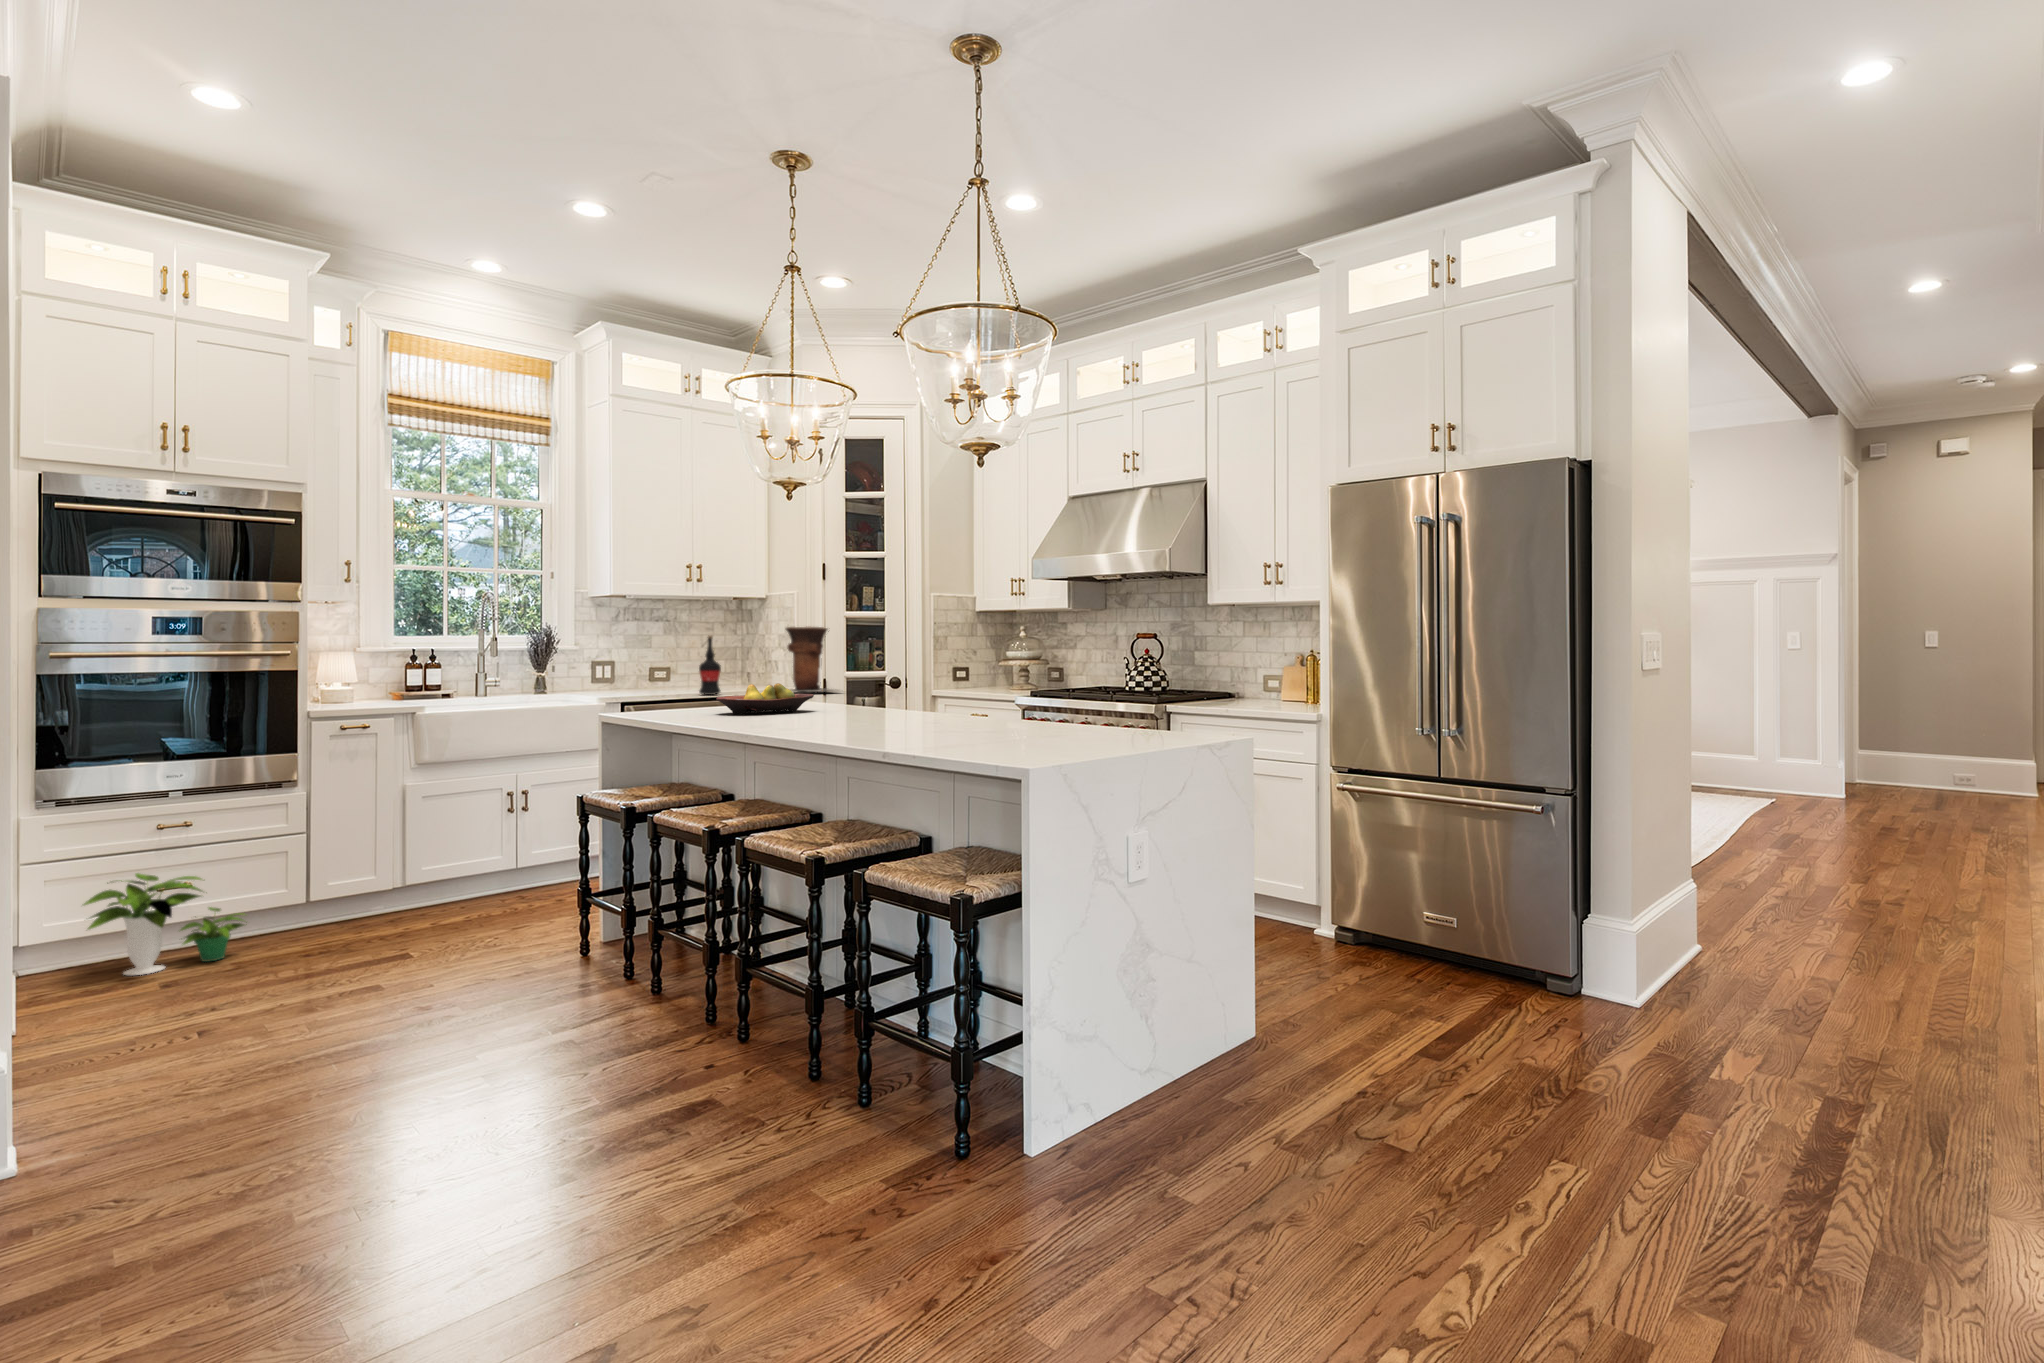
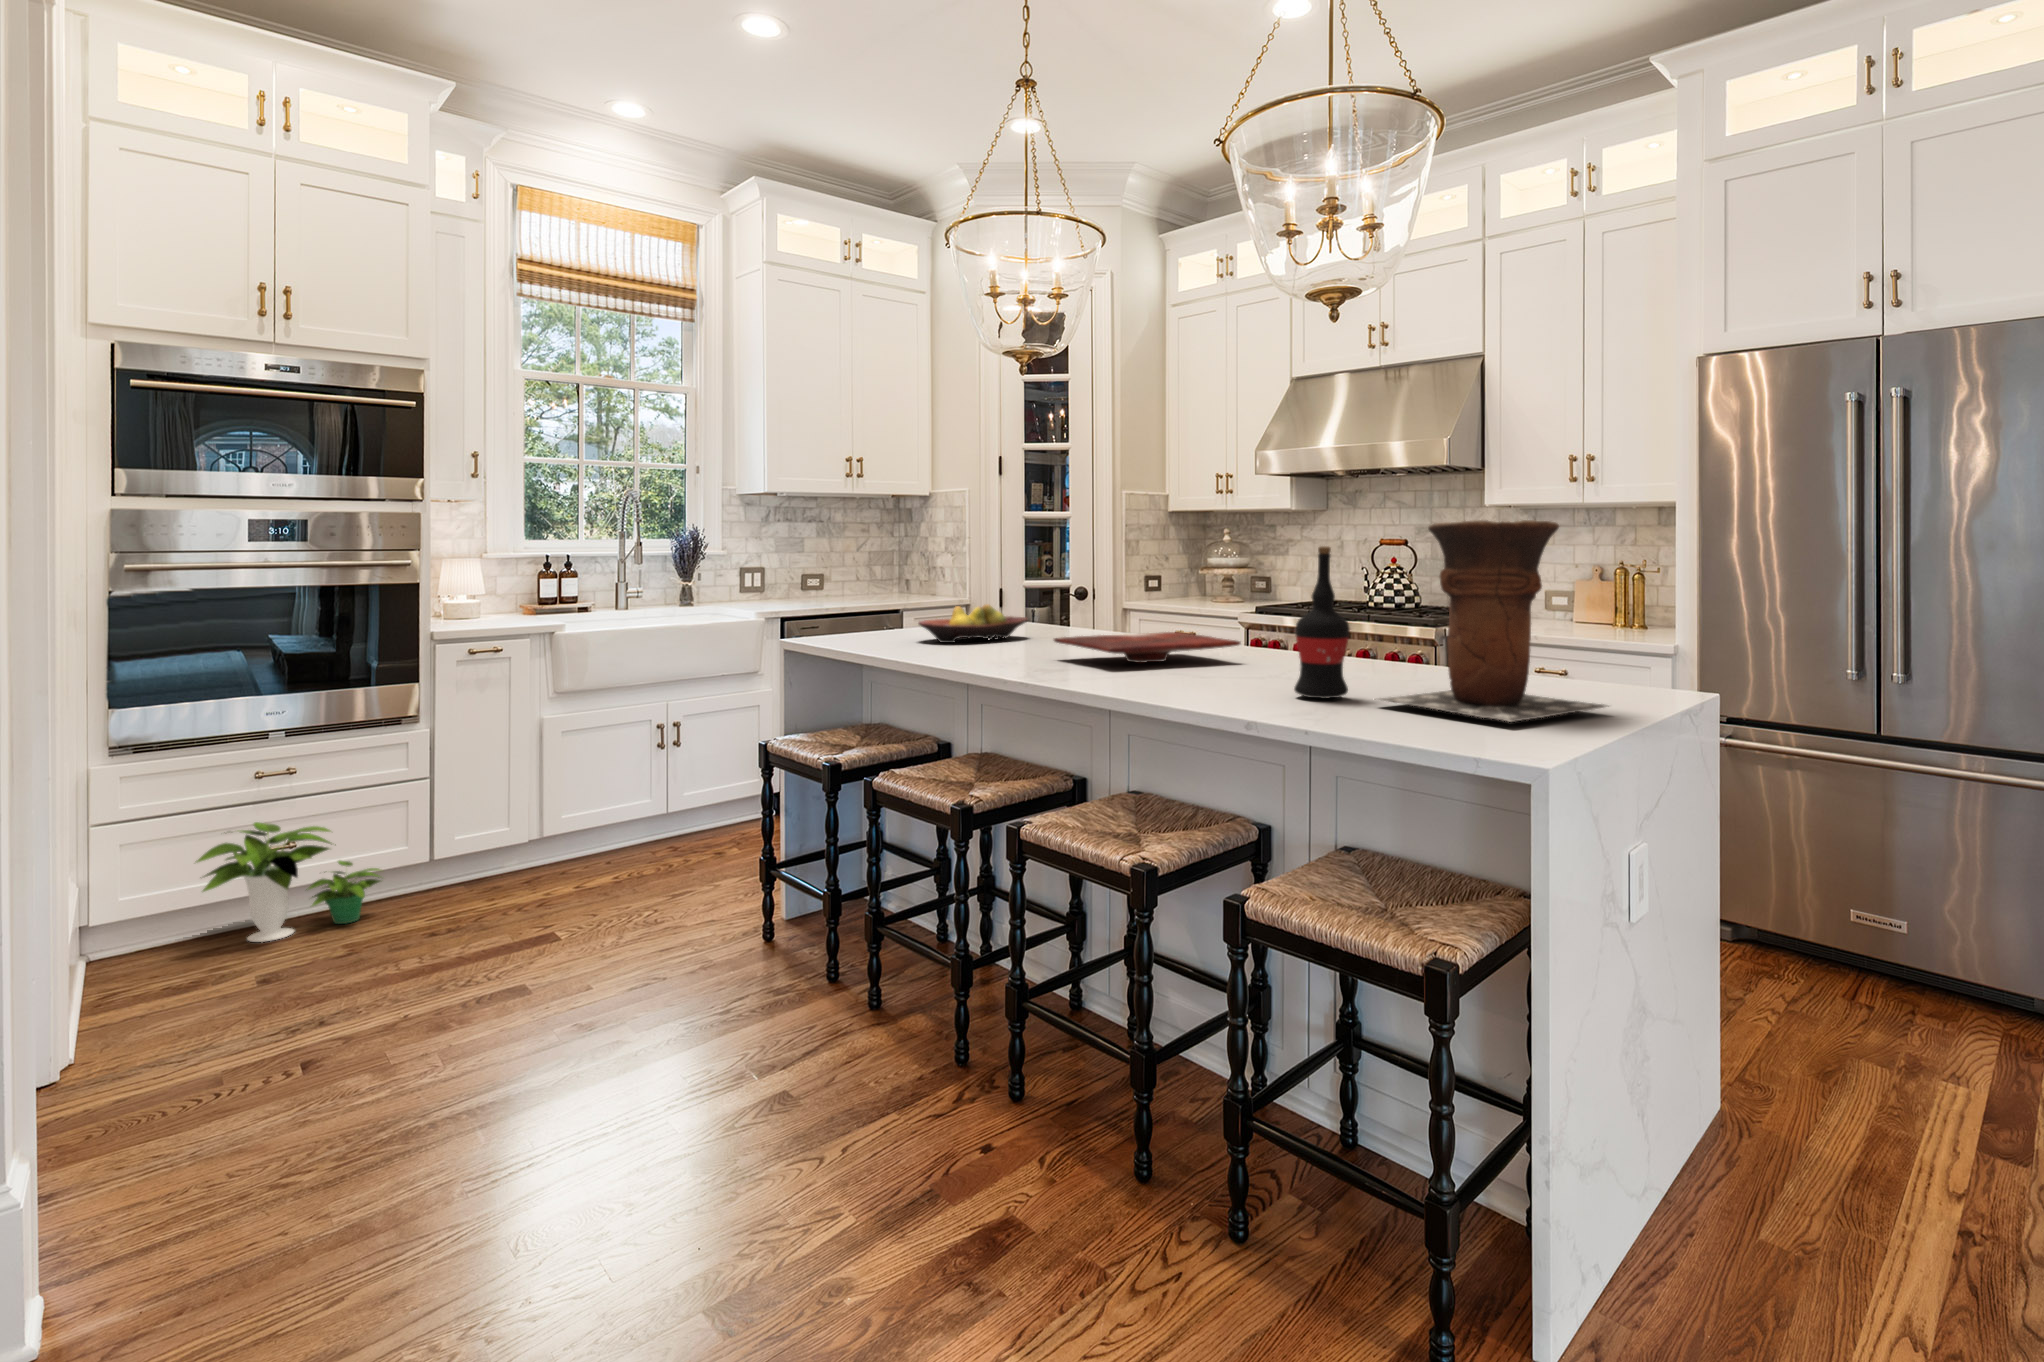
vase: present [786,627,833,693] -> present [1380,520,1609,722]
wine bottle: present [699,635,721,695] -> present [1294,546,1350,699]
cutting board: none [811,702,958,724] -> present [1054,632,1240,663]

